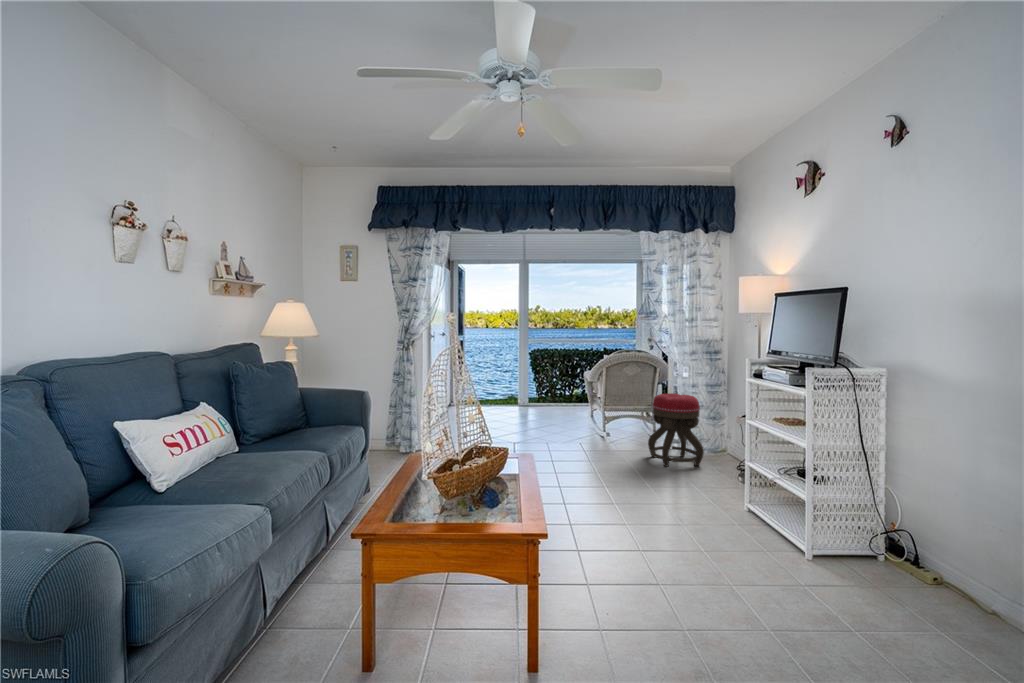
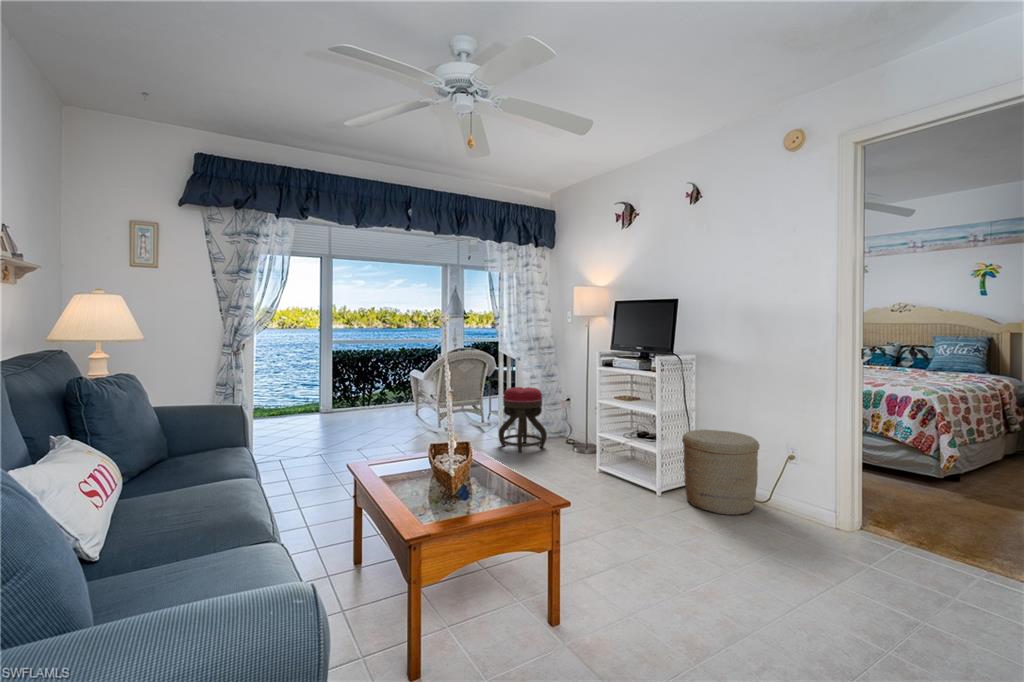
woven basket: none [837,476,982,625] -> present [682,430,760,515]

